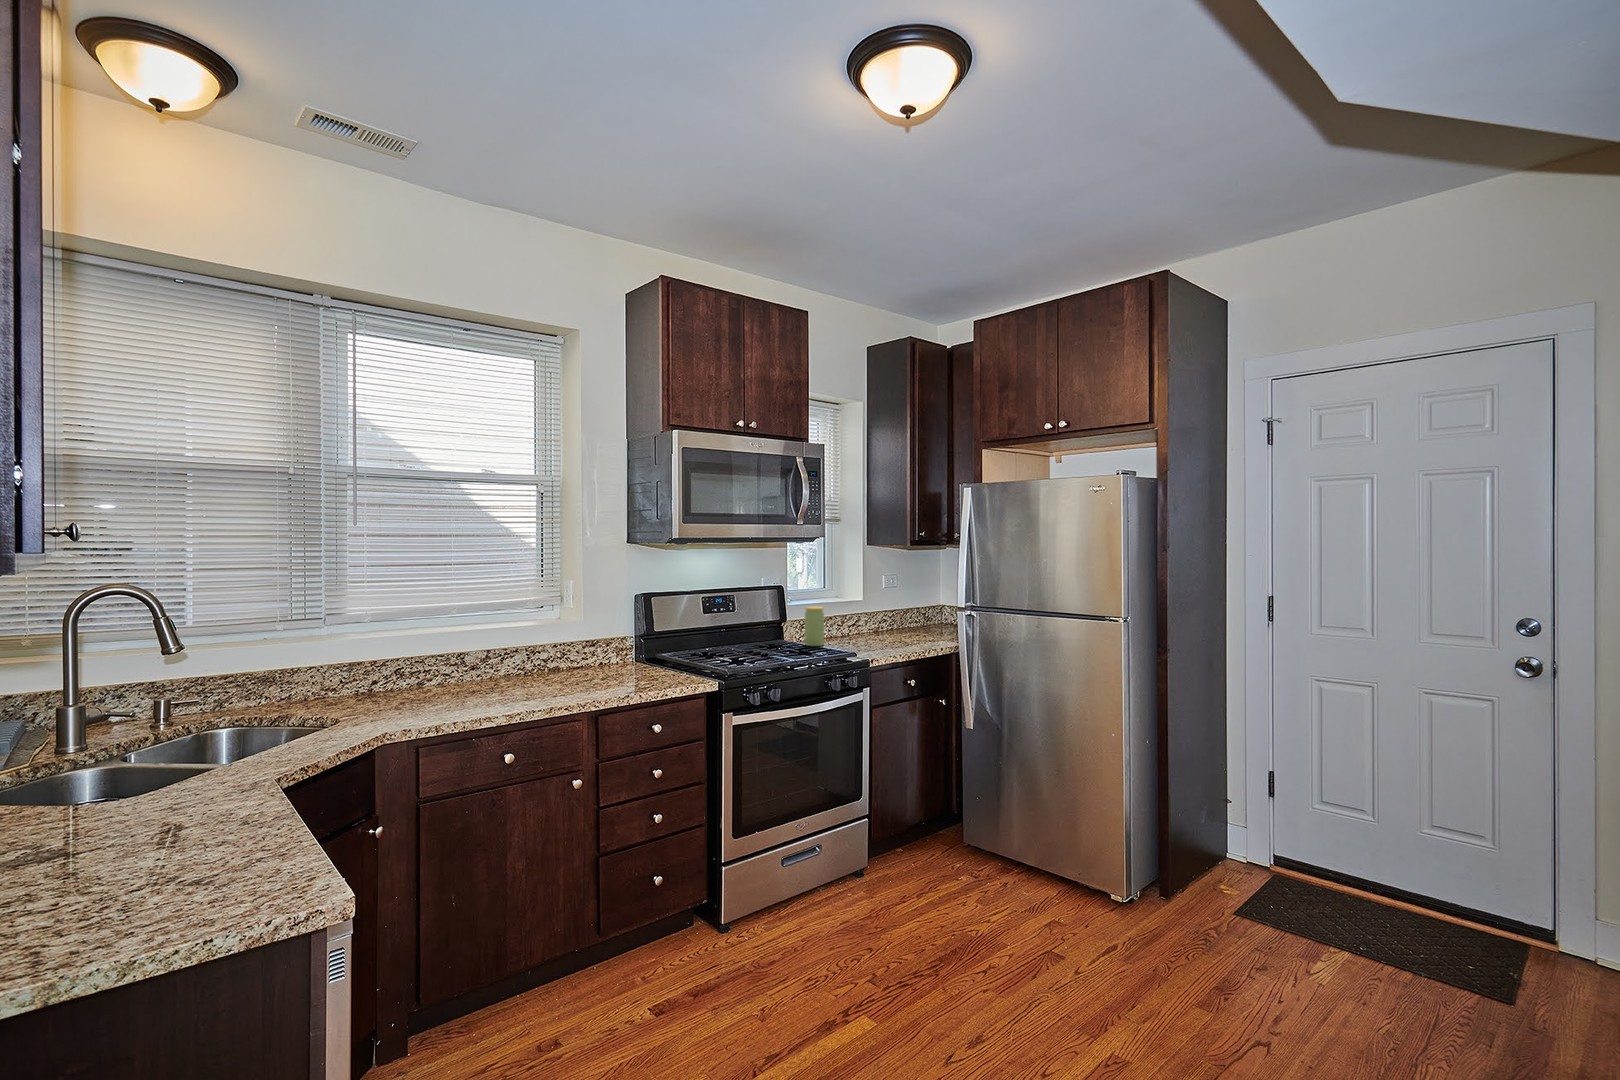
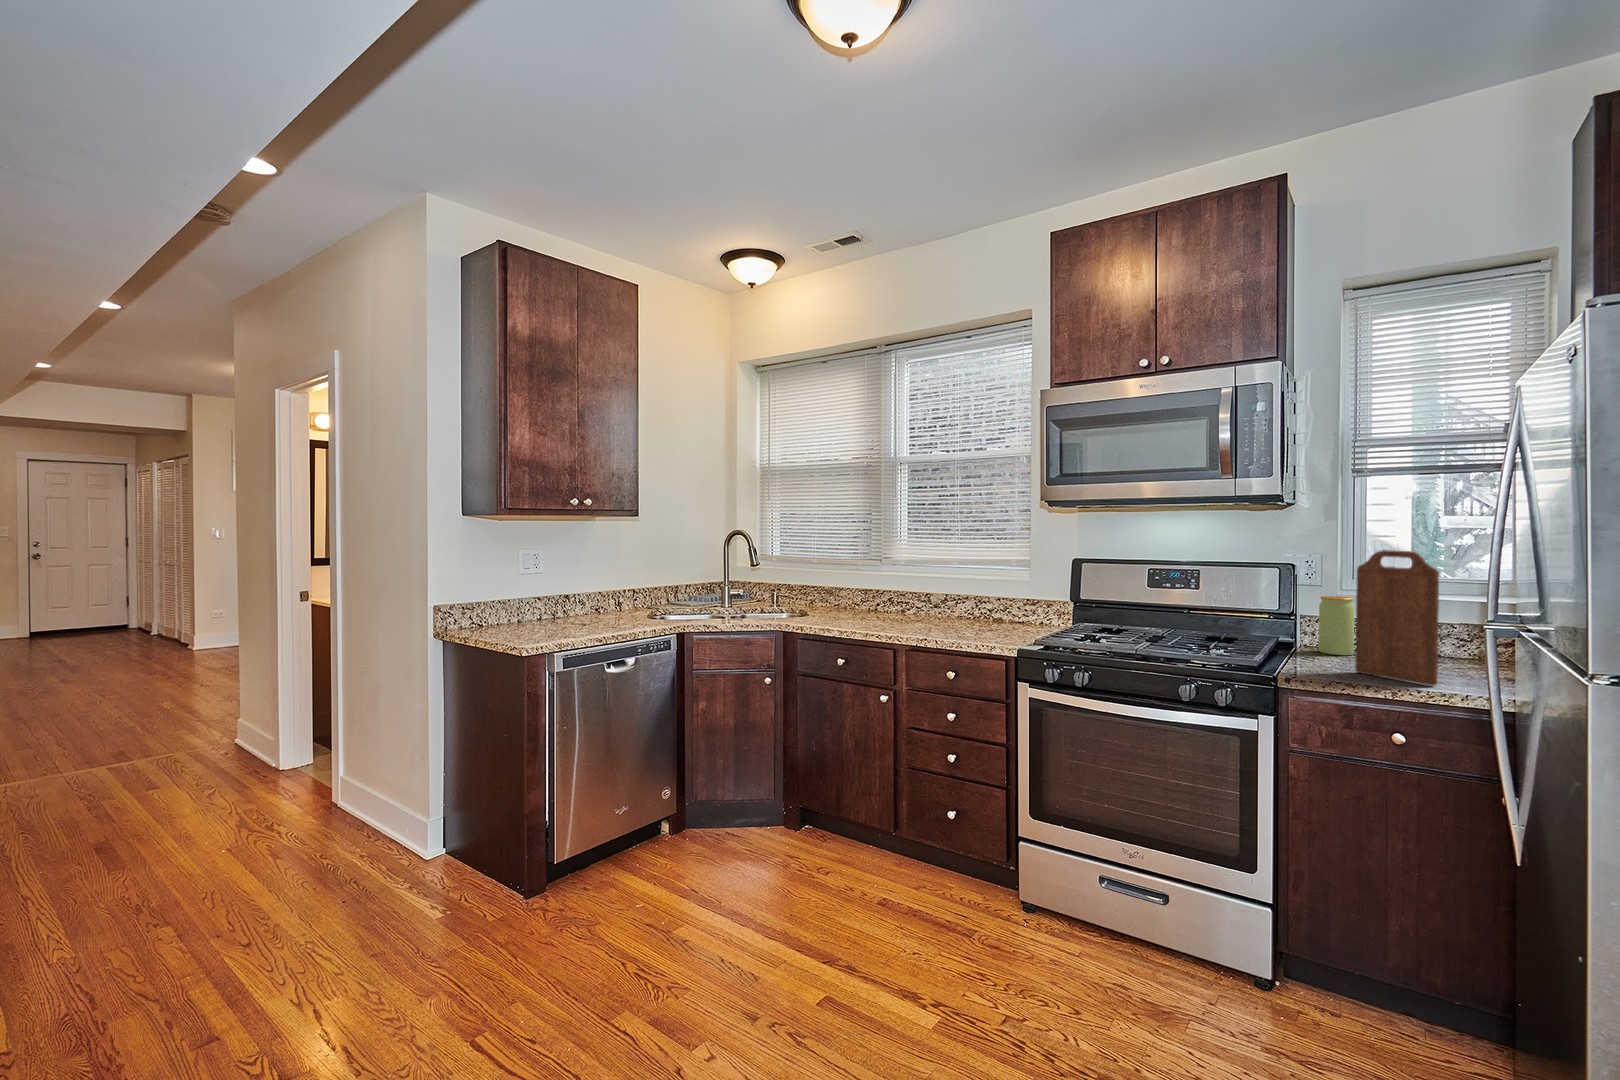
cutting board: none [869,576,913,653] -> present [1355,550,1439,686]

